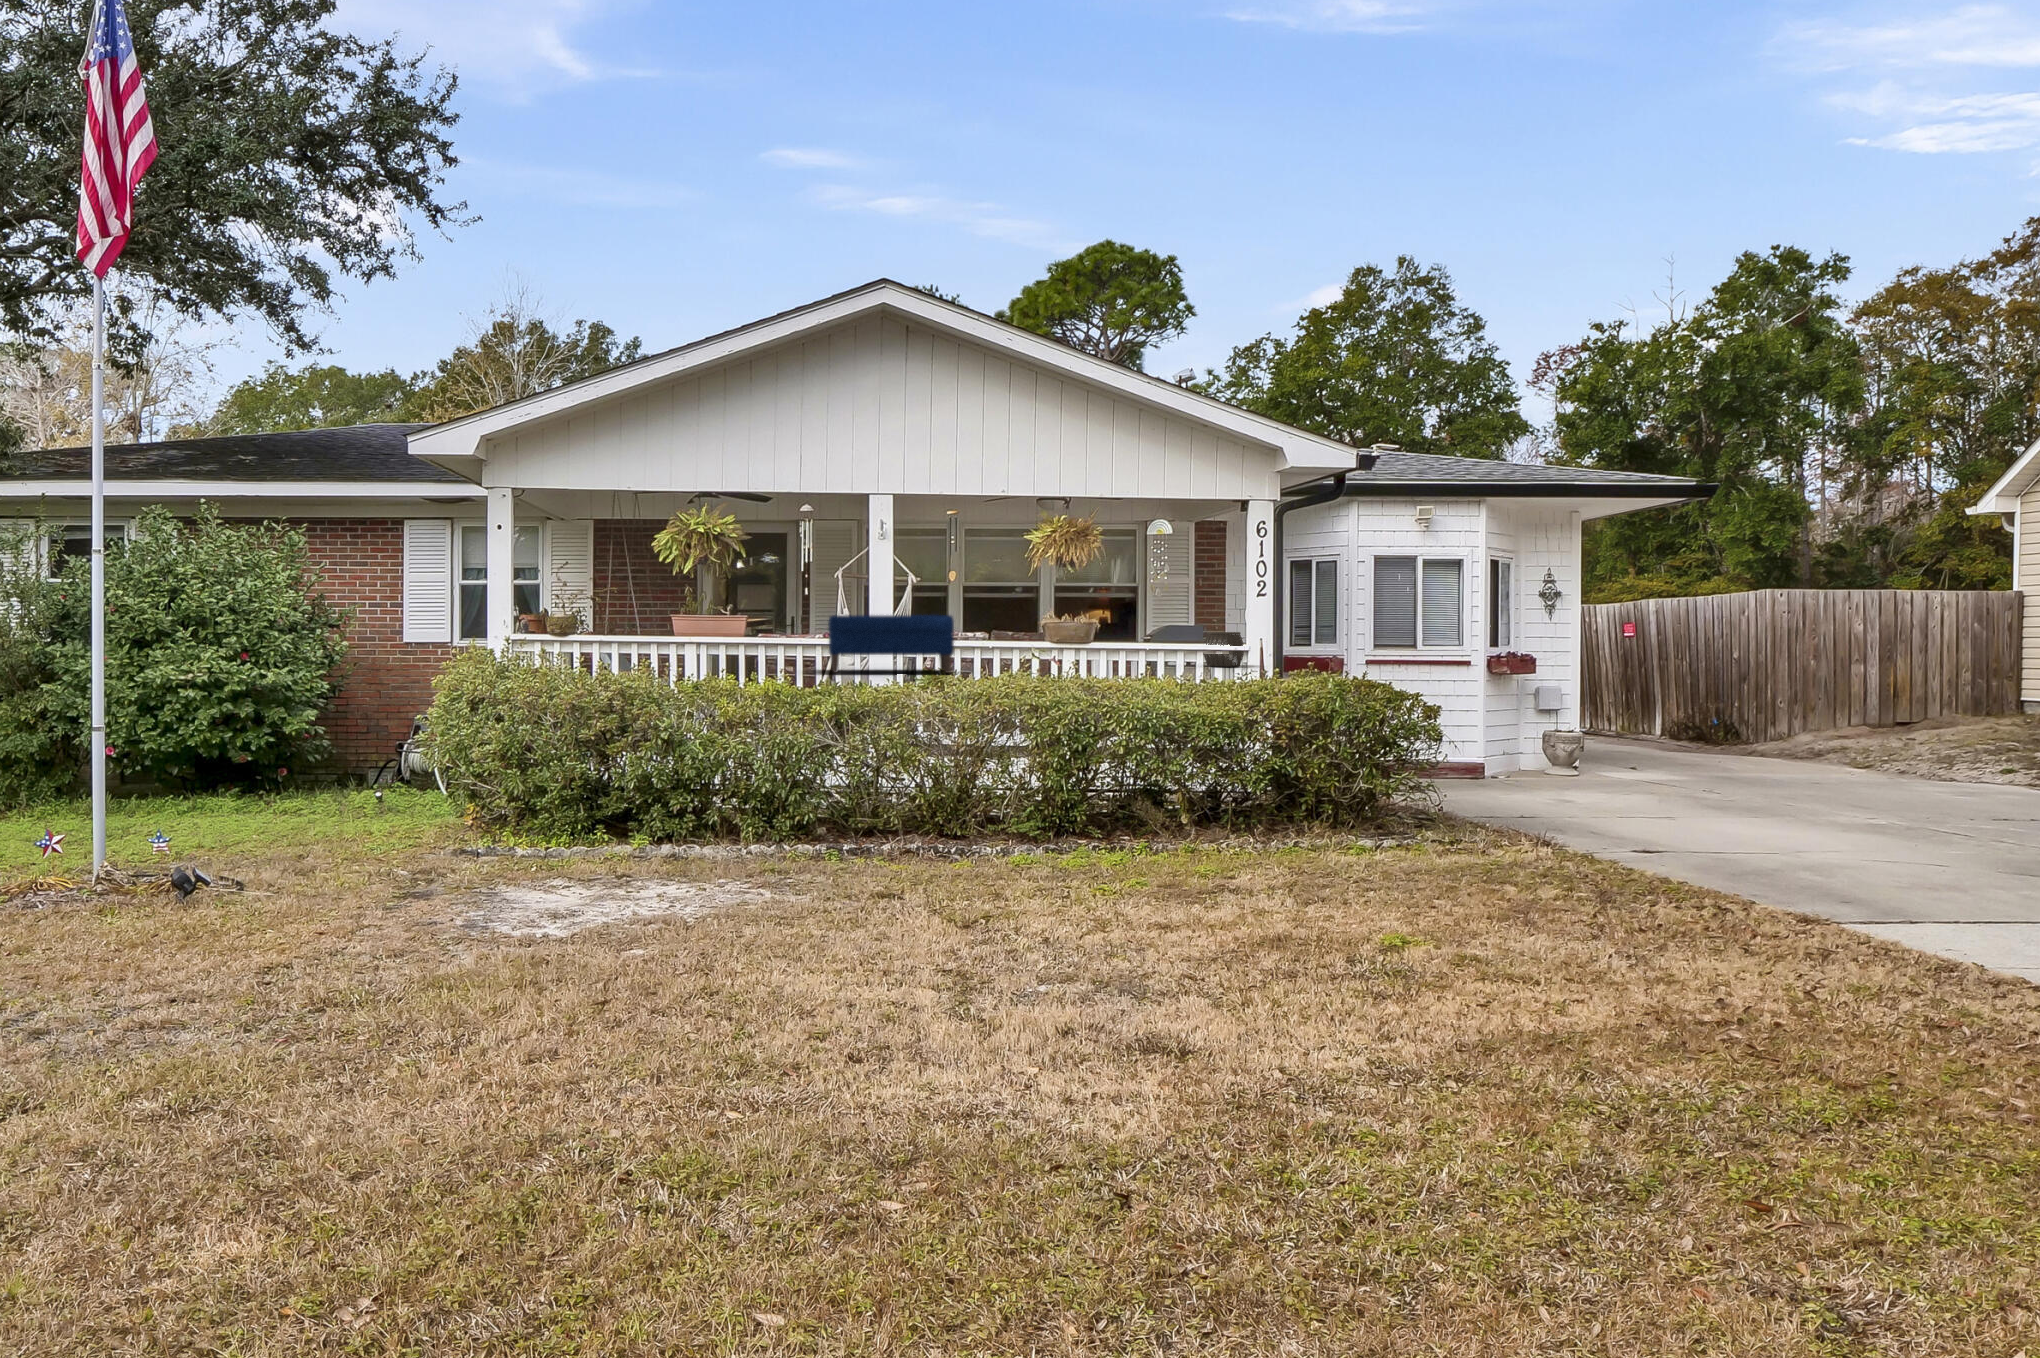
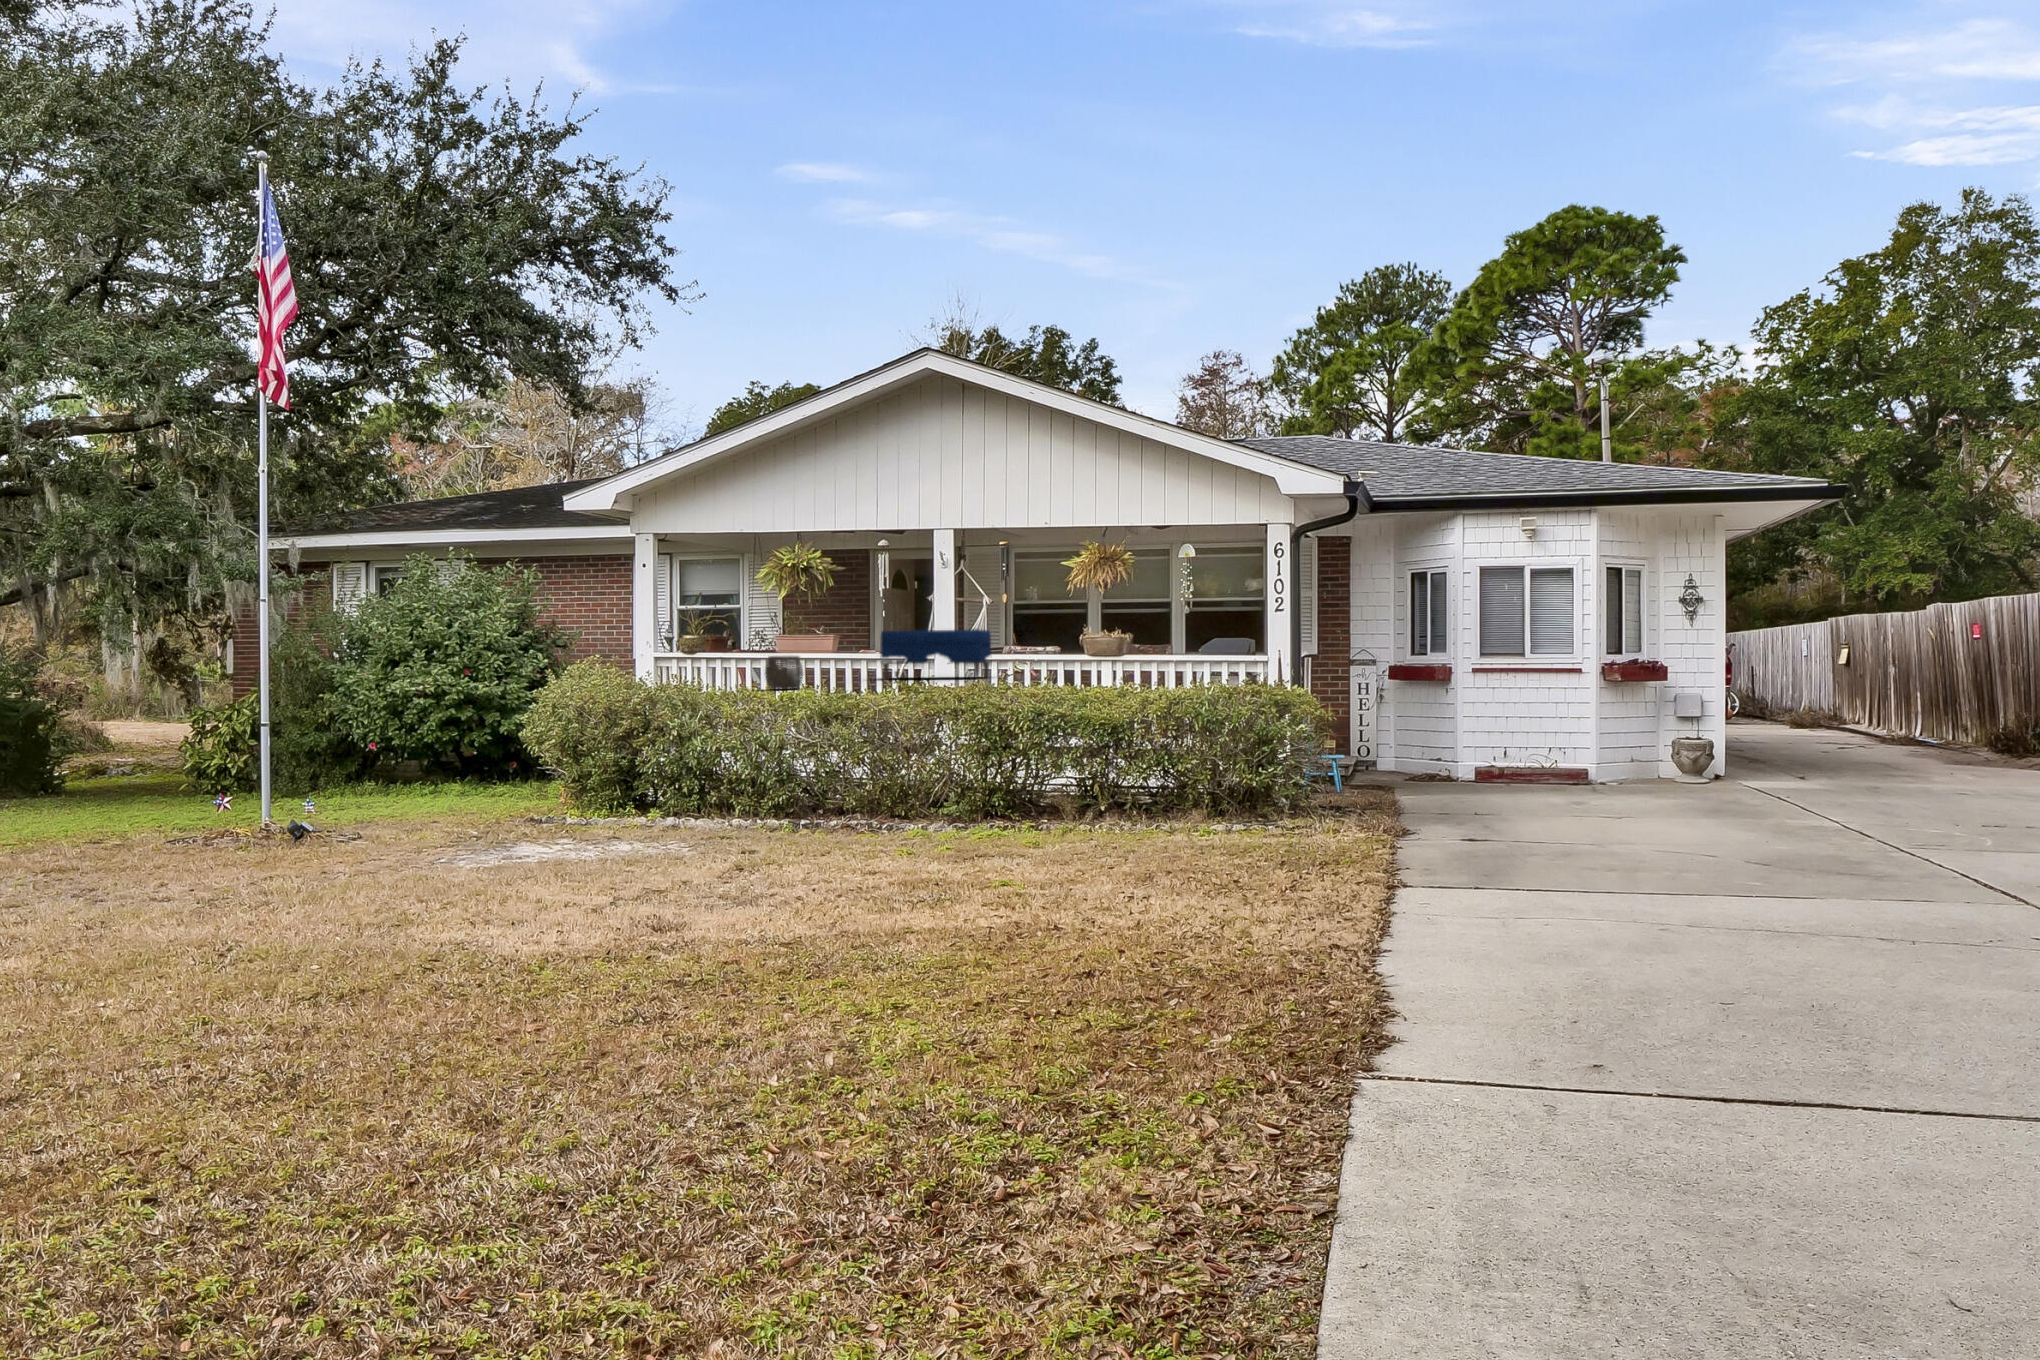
woven basket: present [1203,632,1244,667] -> present [765,656,803,690]

